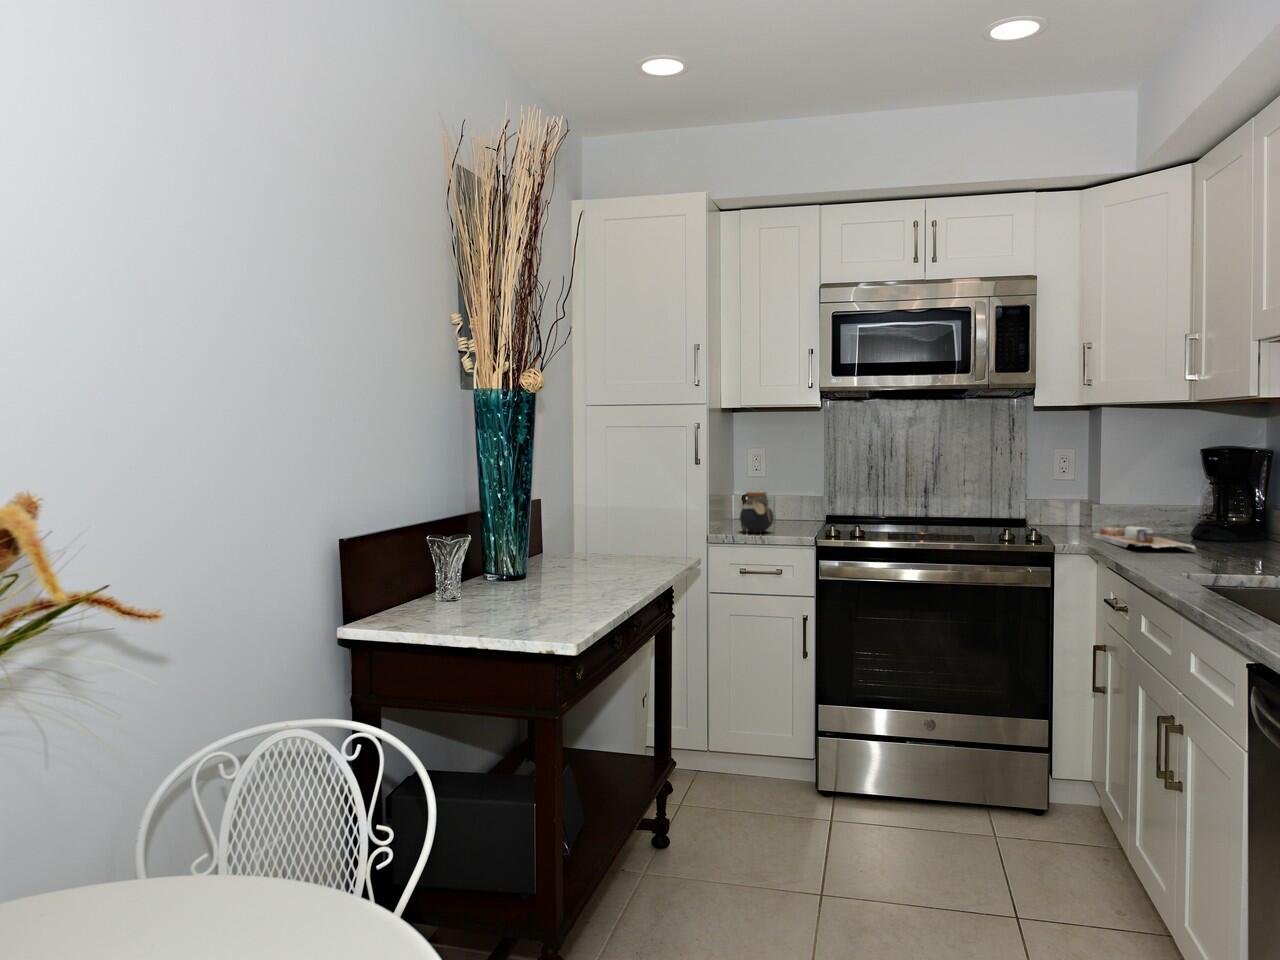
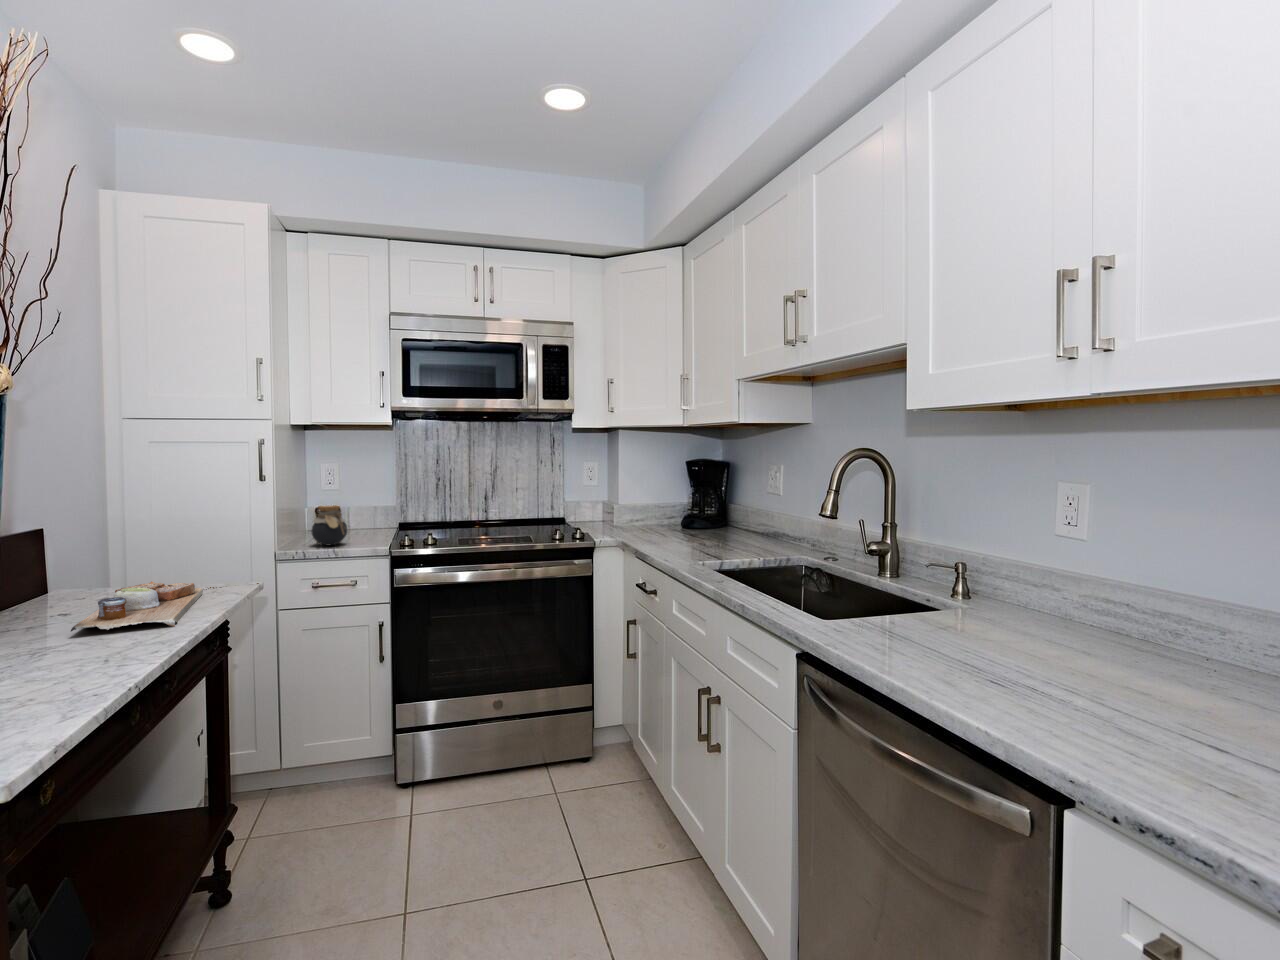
cutting board: present [1093,526,1196,550] -> present [71,582,203,631]

